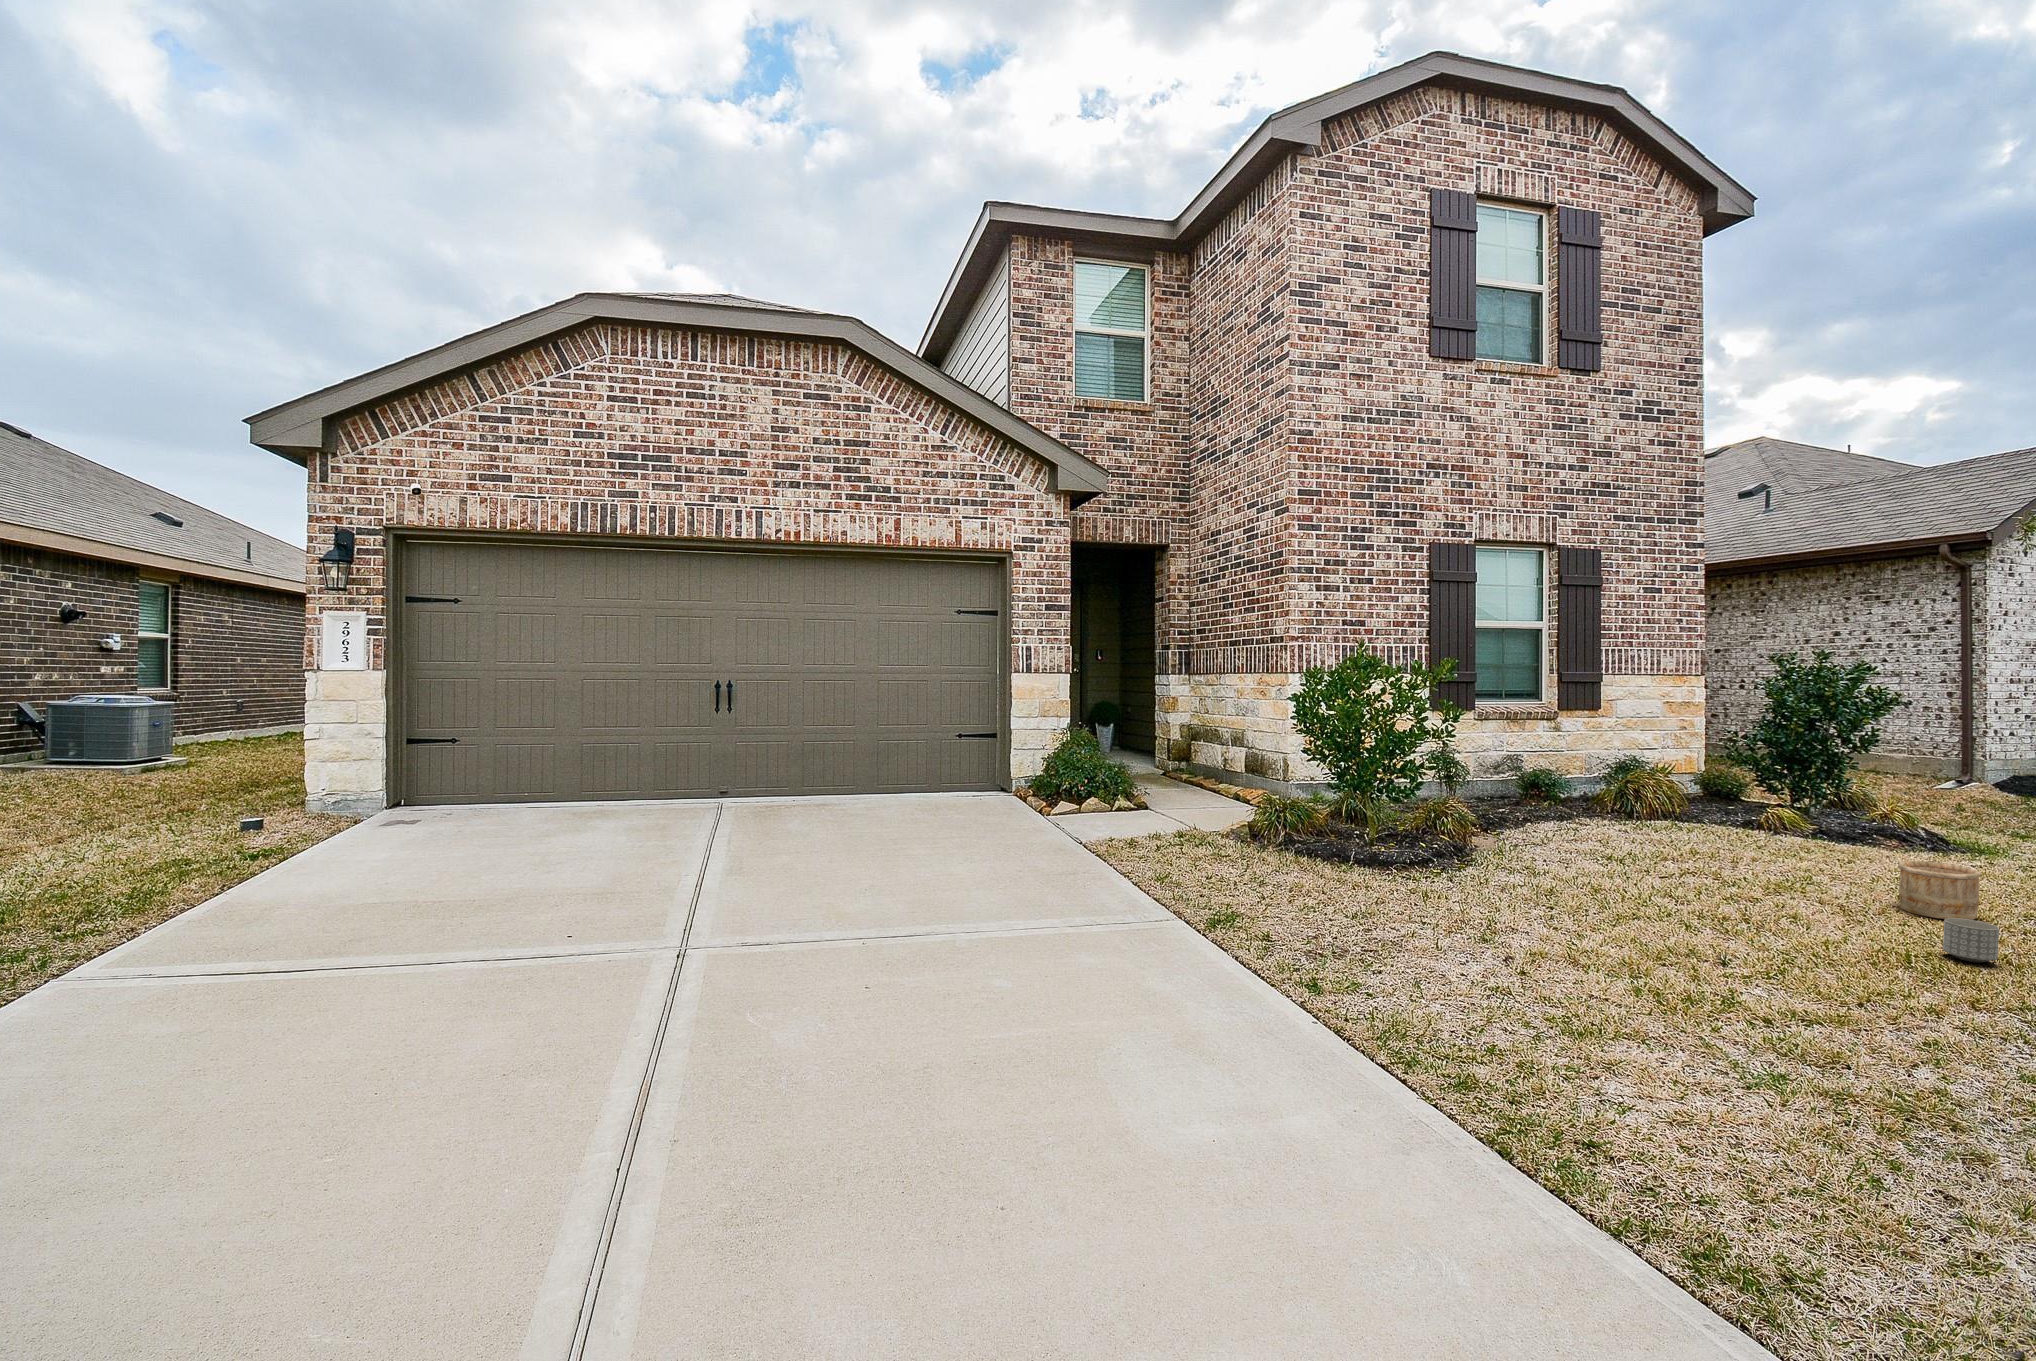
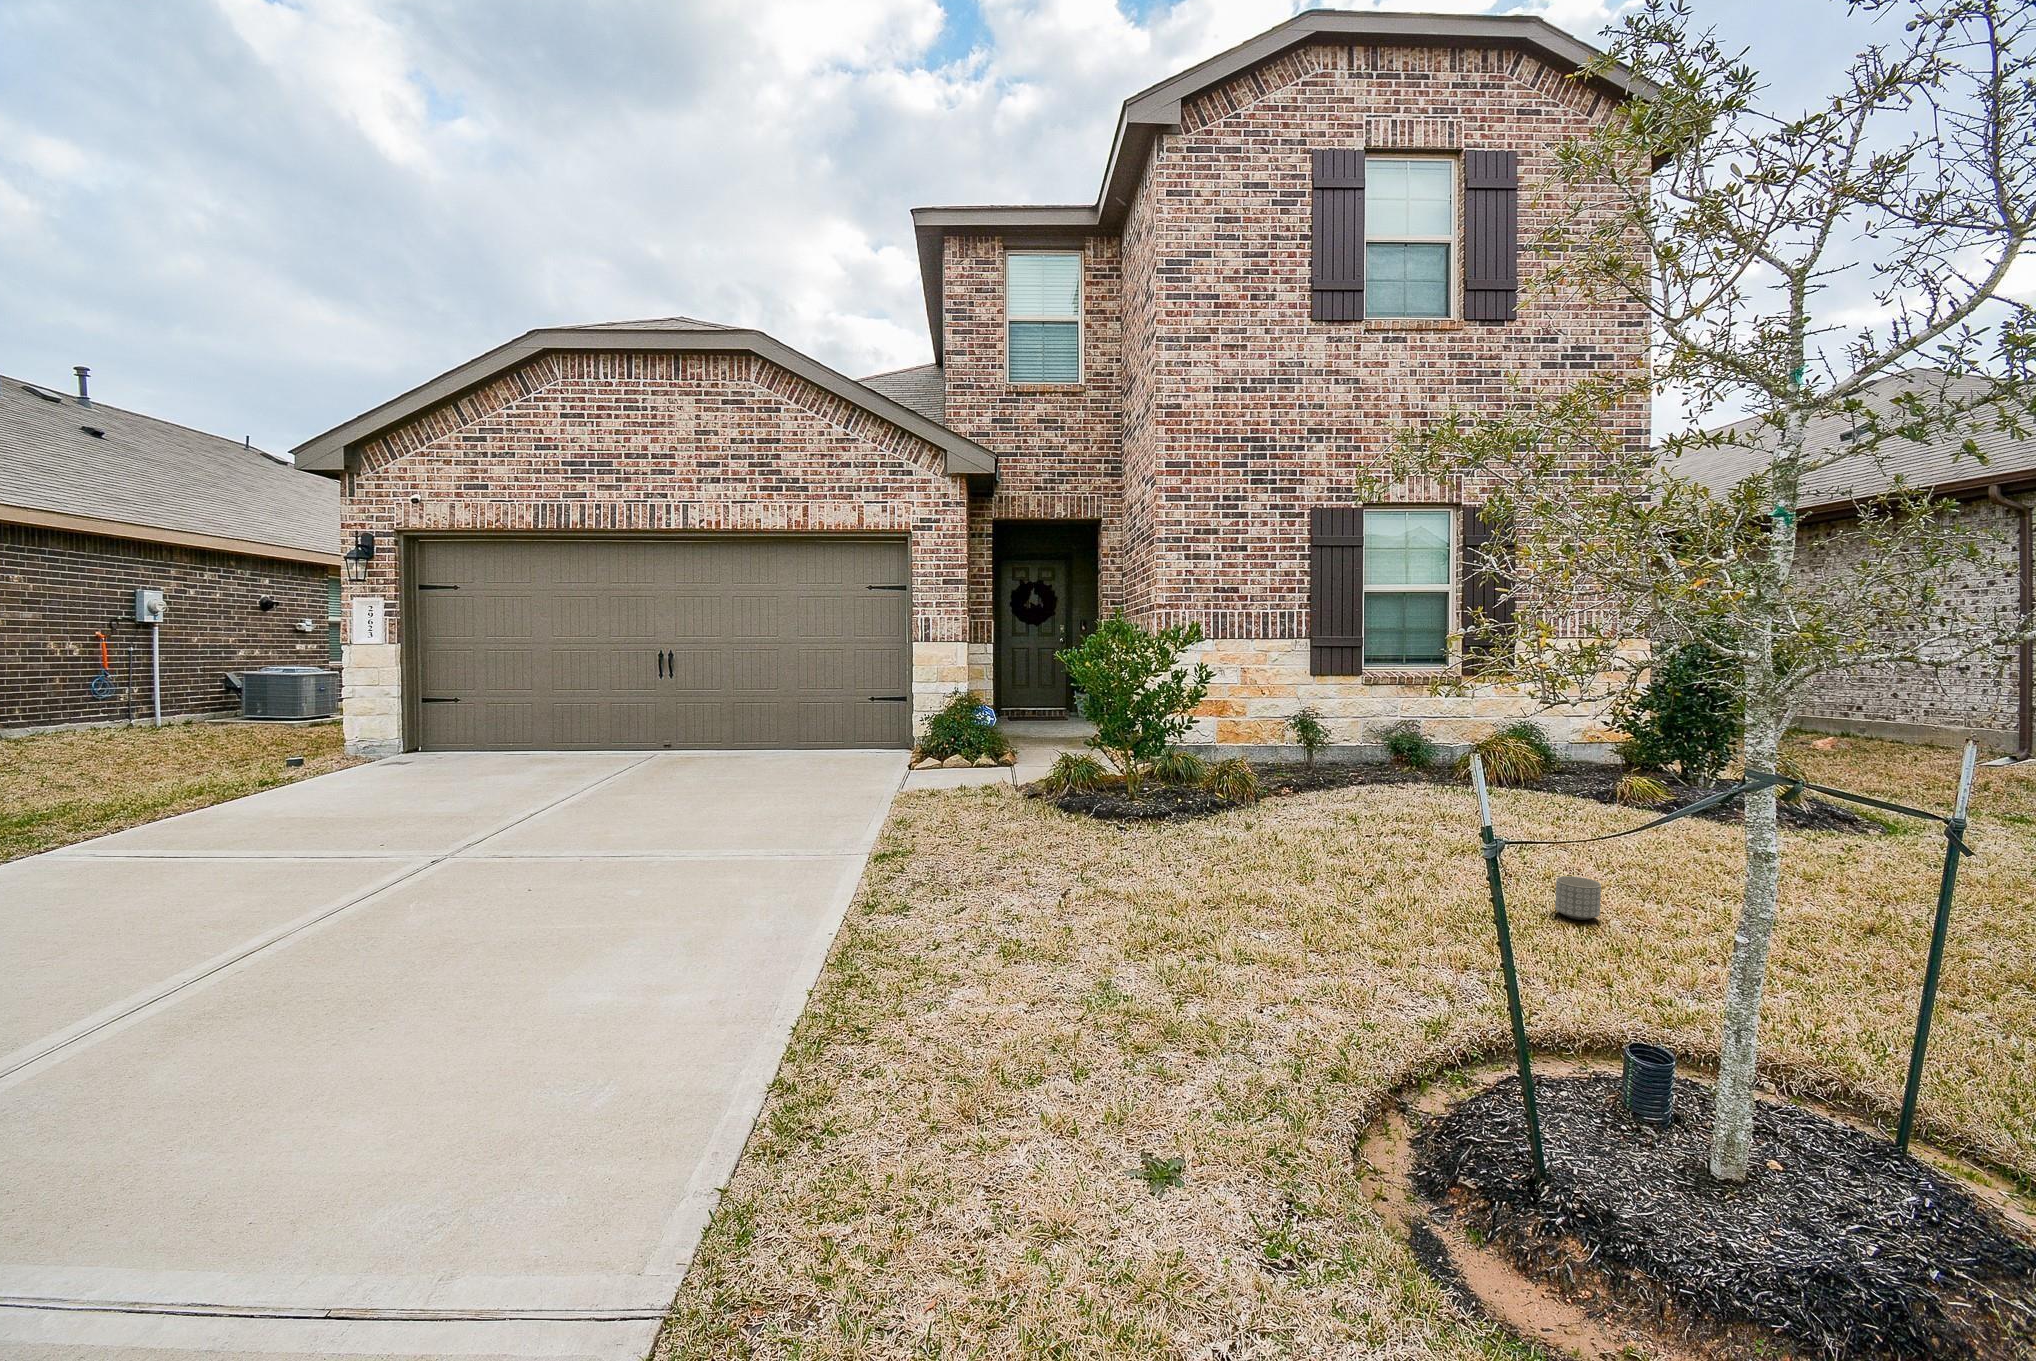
wooden bucket: present [1898,861,1982,920] -> none [1607,825,1681,884]

